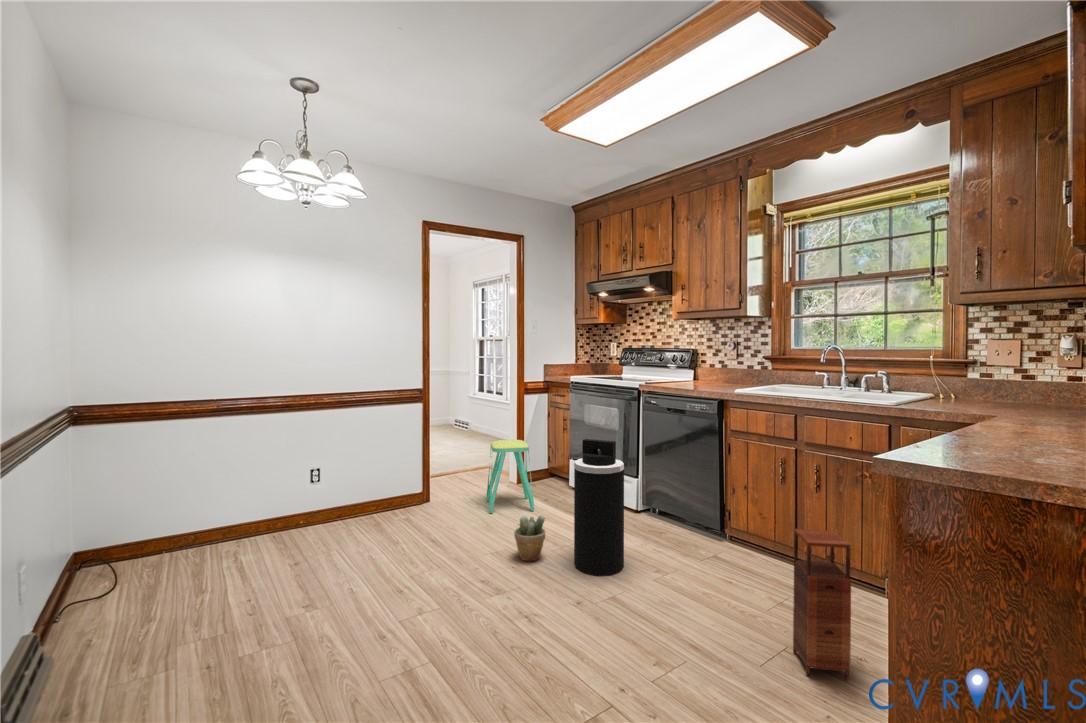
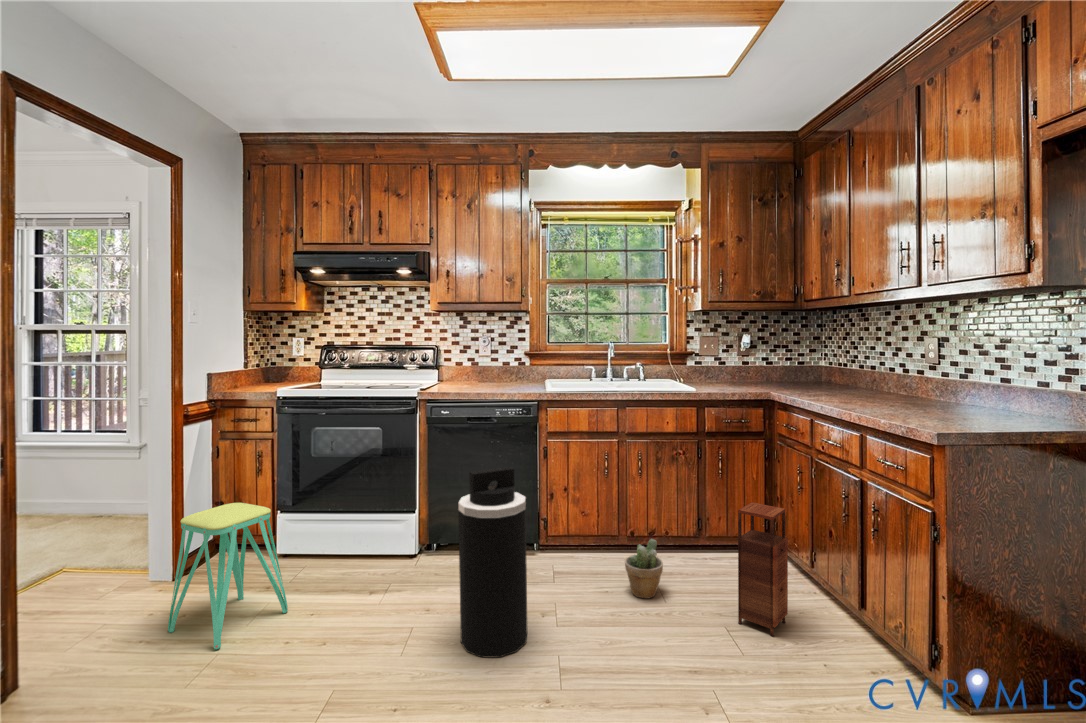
potted plant: present [514,516,545,561] -> present [625,539,663,598]

